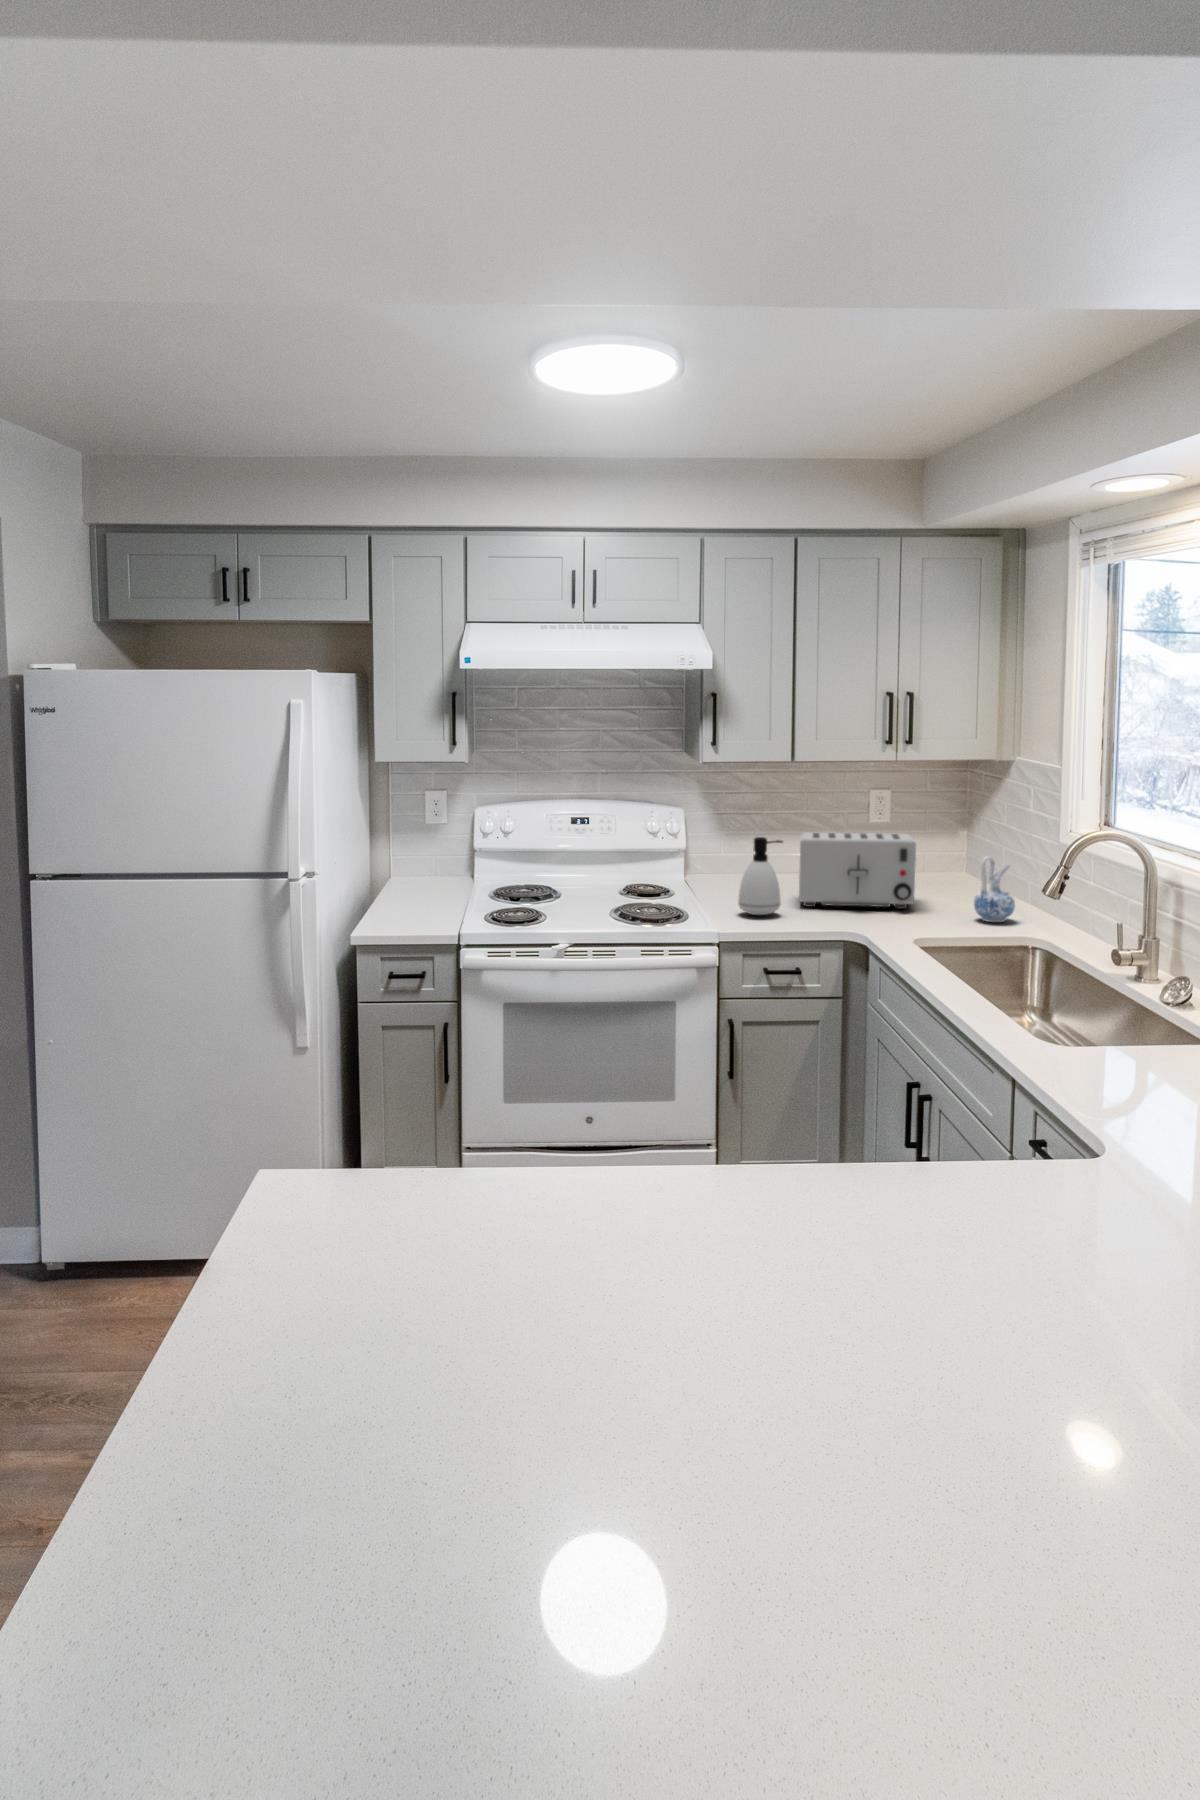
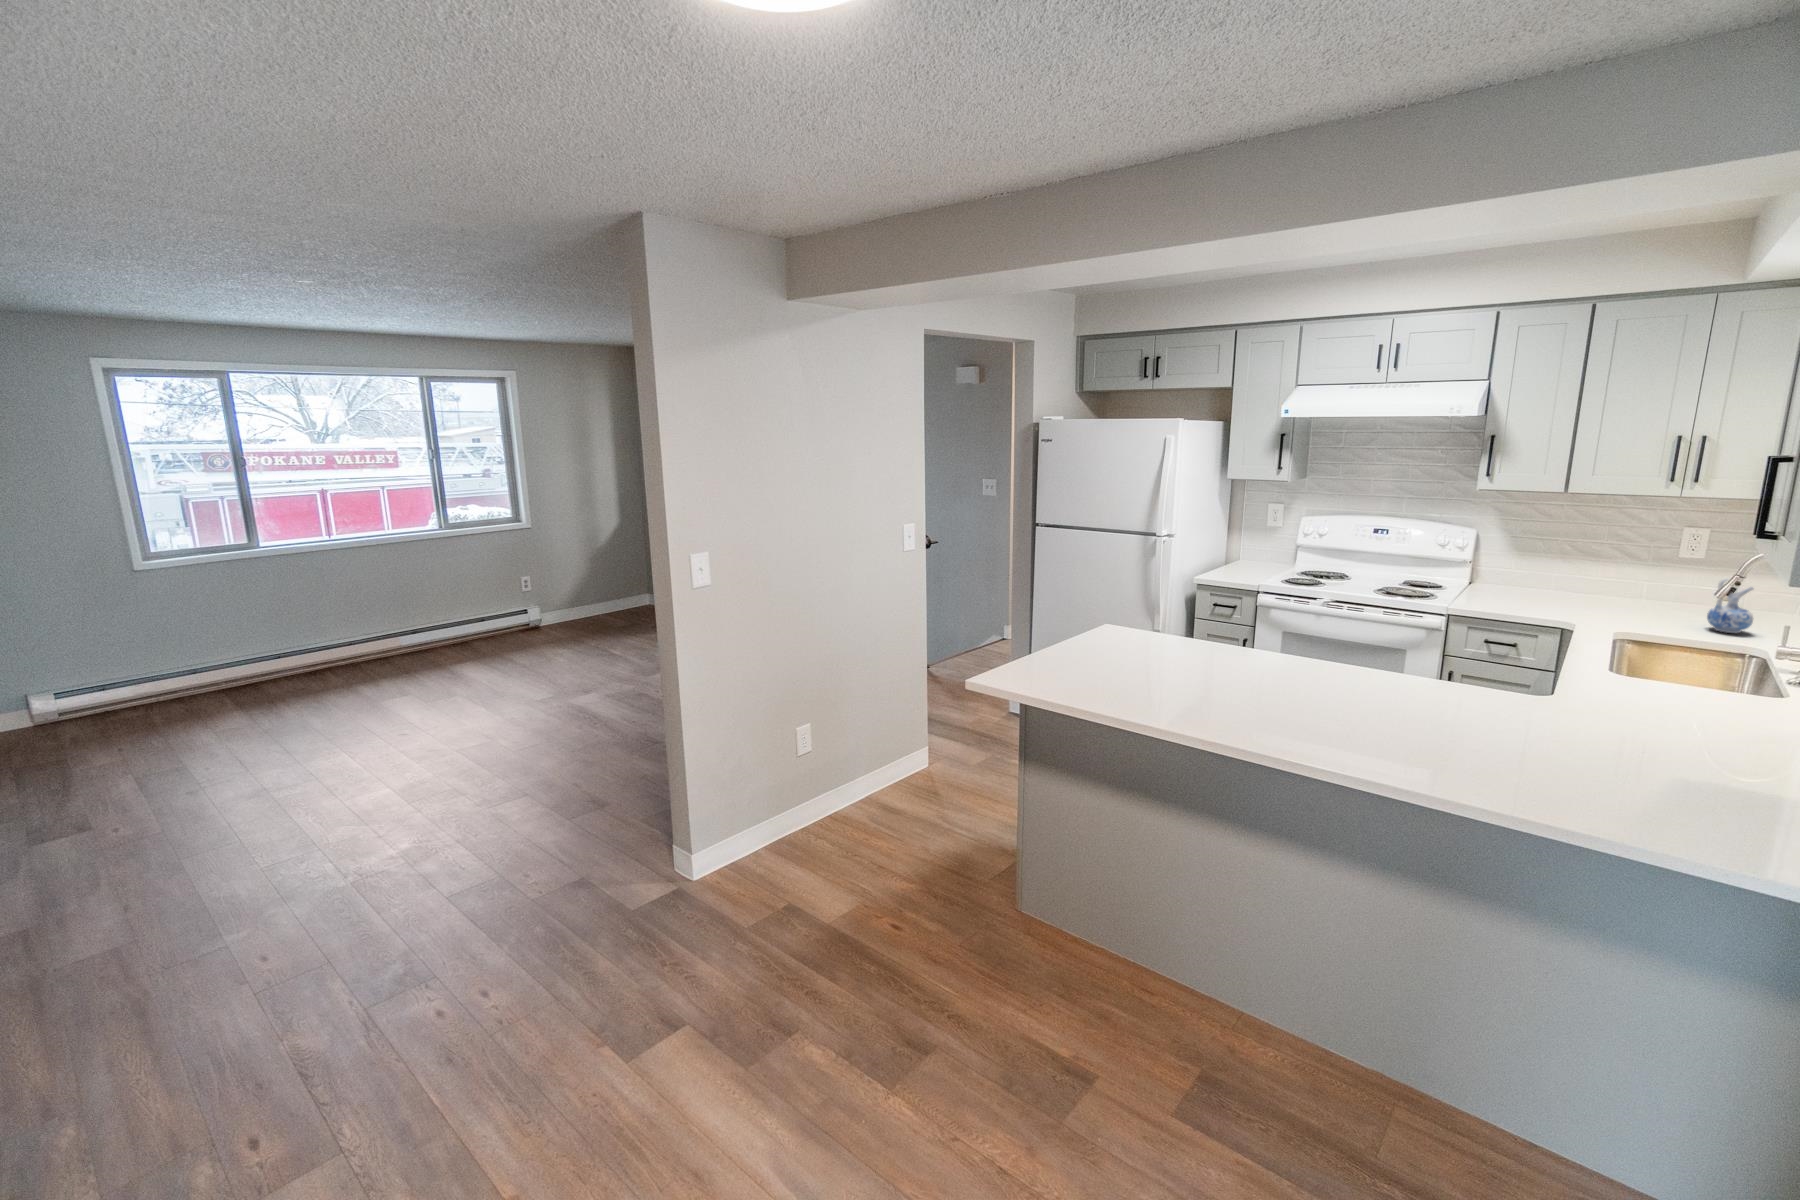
toaster: present [799,832,916,909] -> none [1536,543,1663,611]
soap dispenser: present [738,837,782,915] -> none [1478,544,1525,600]

